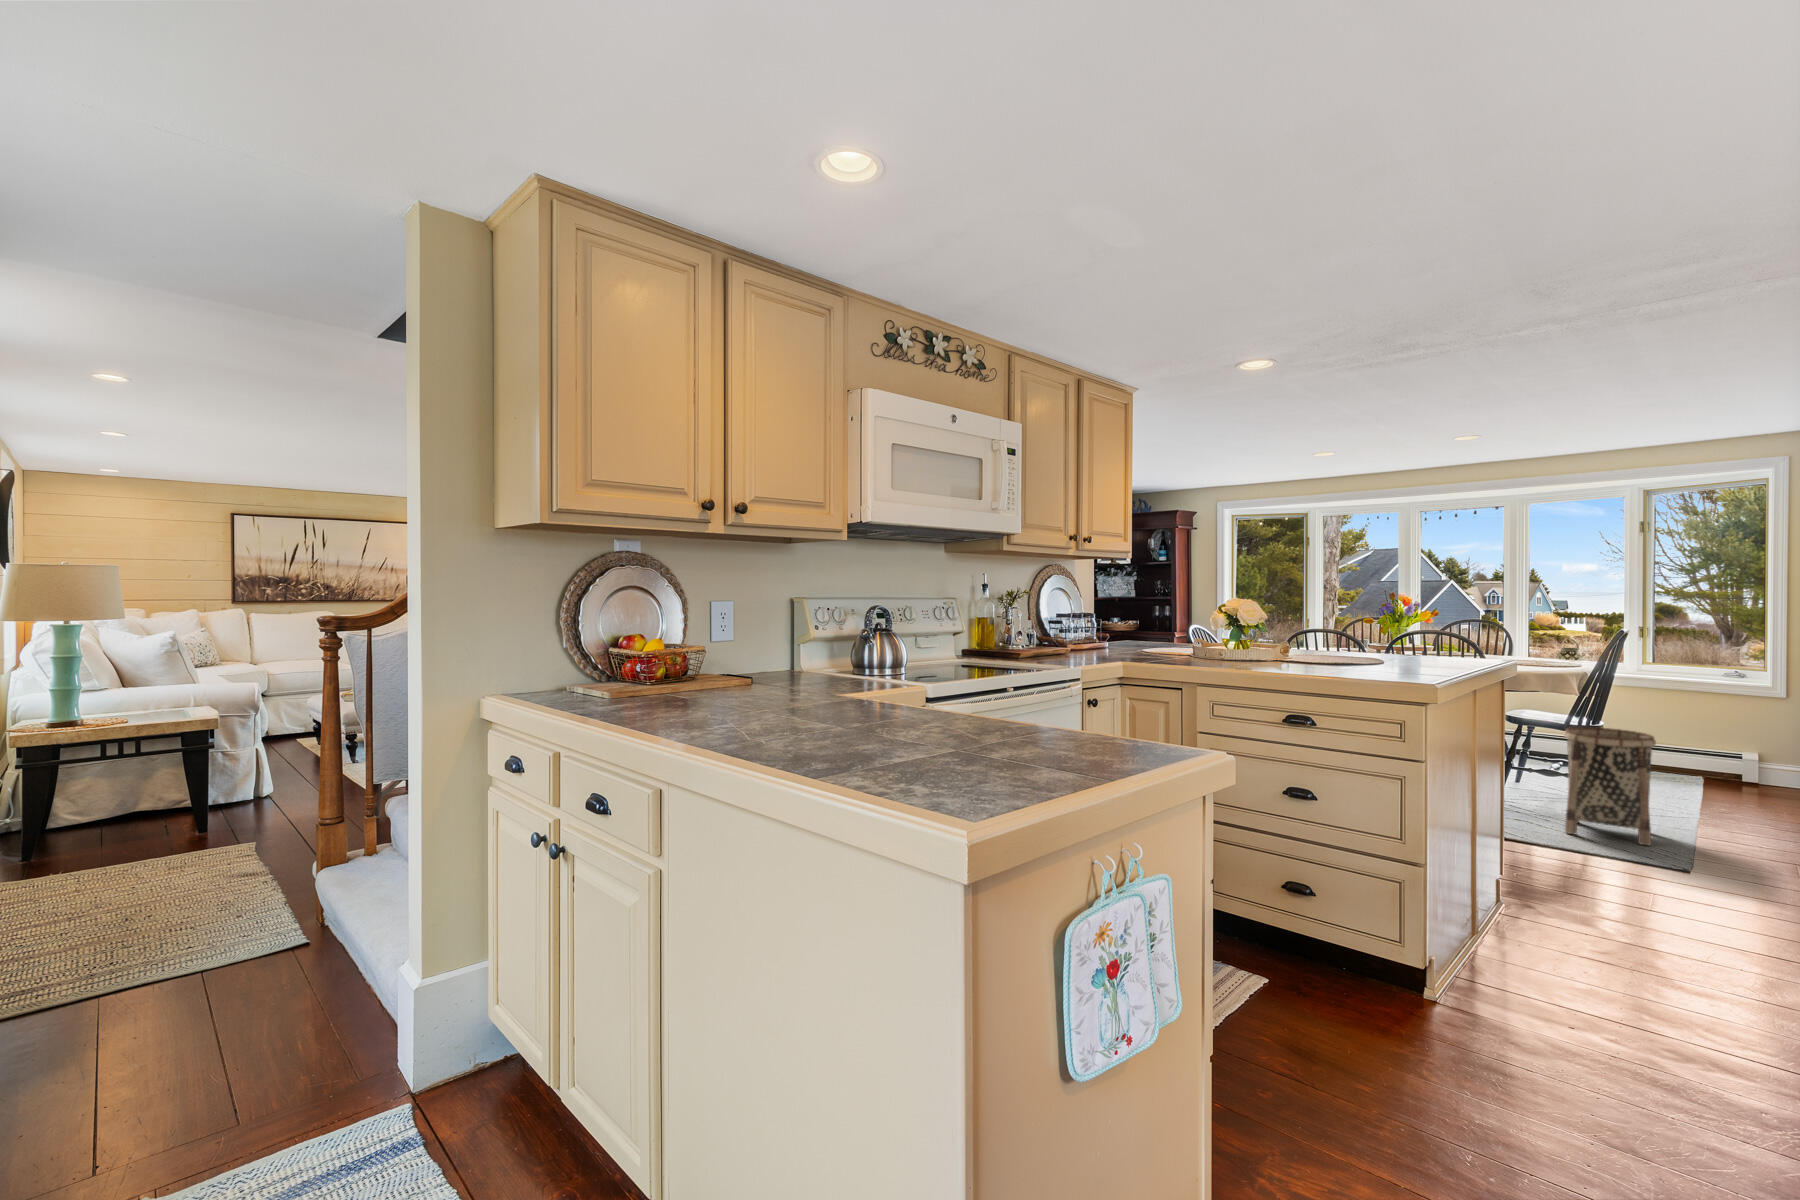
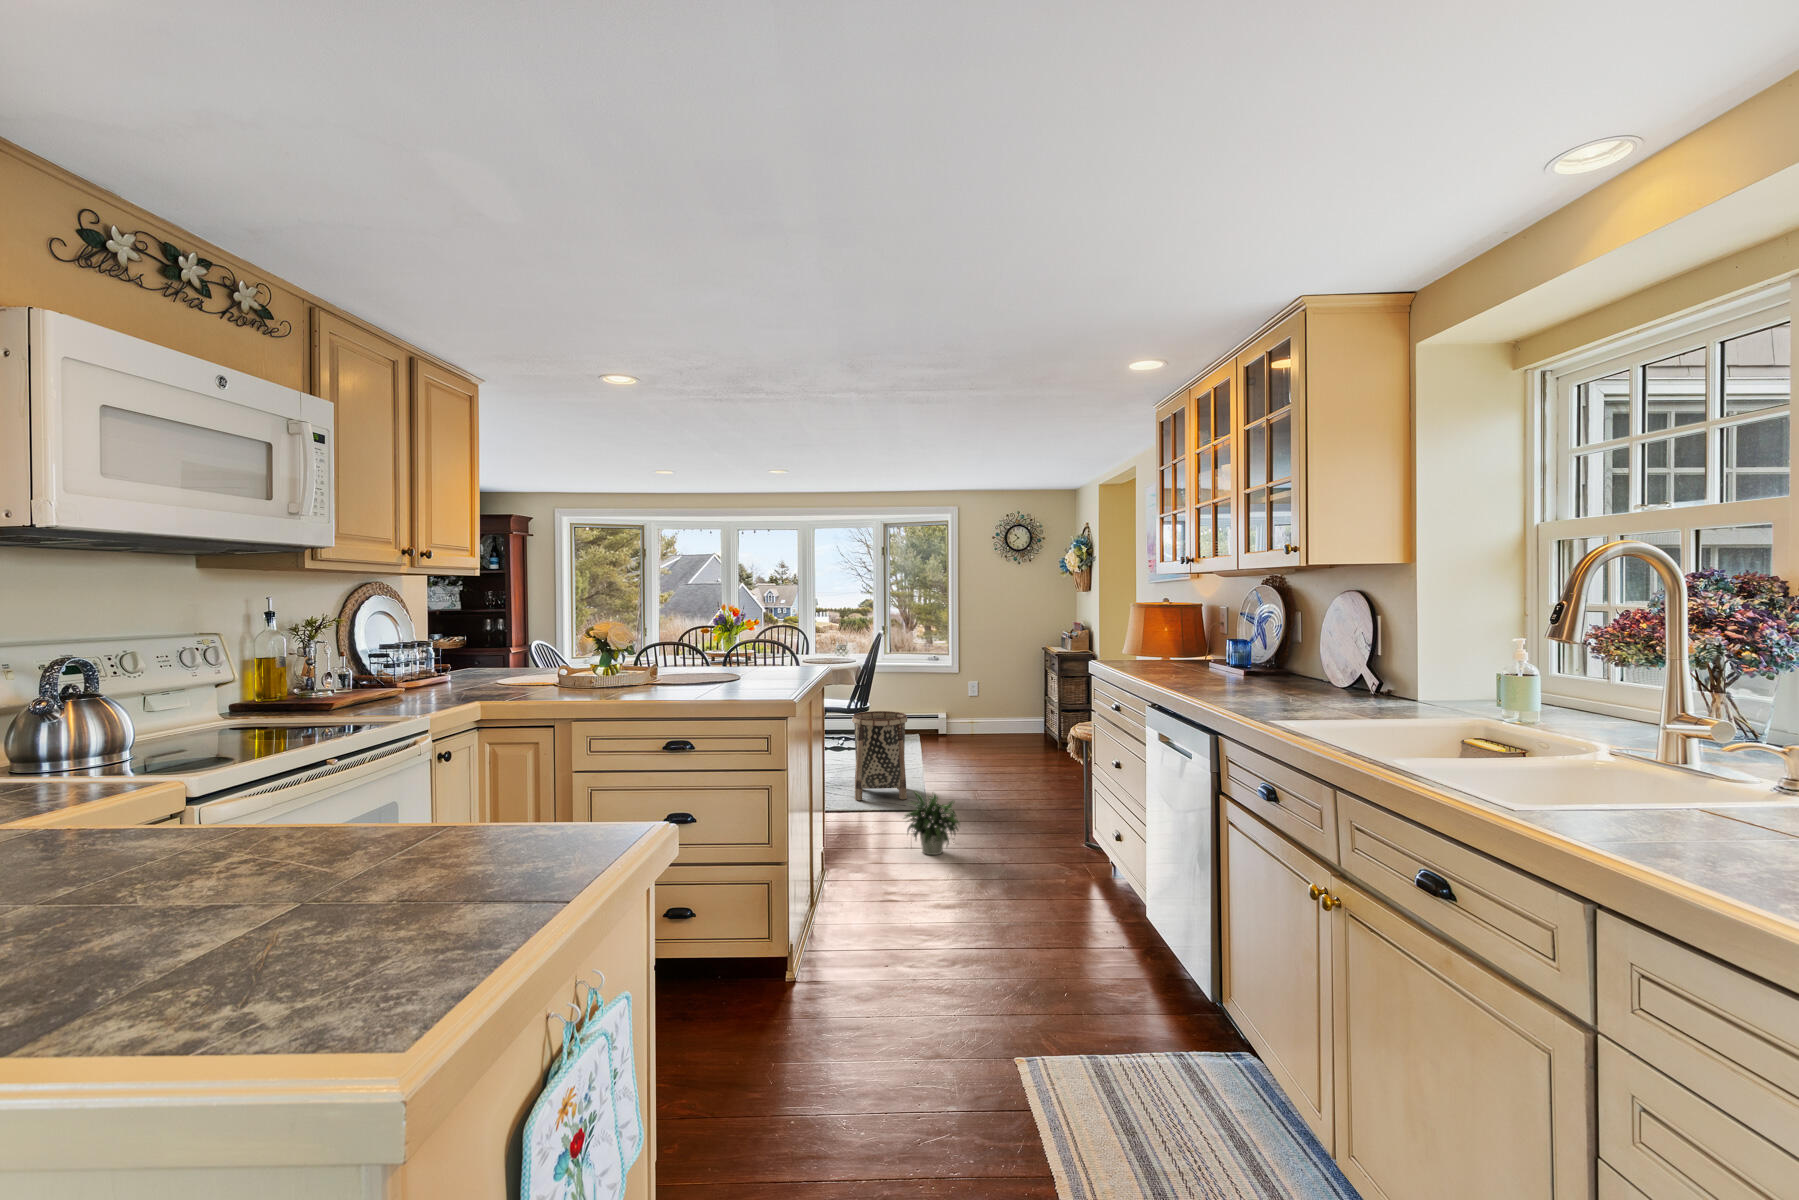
potted plant: none [1624,829,1730,918] -> present [906,792,960,855]

